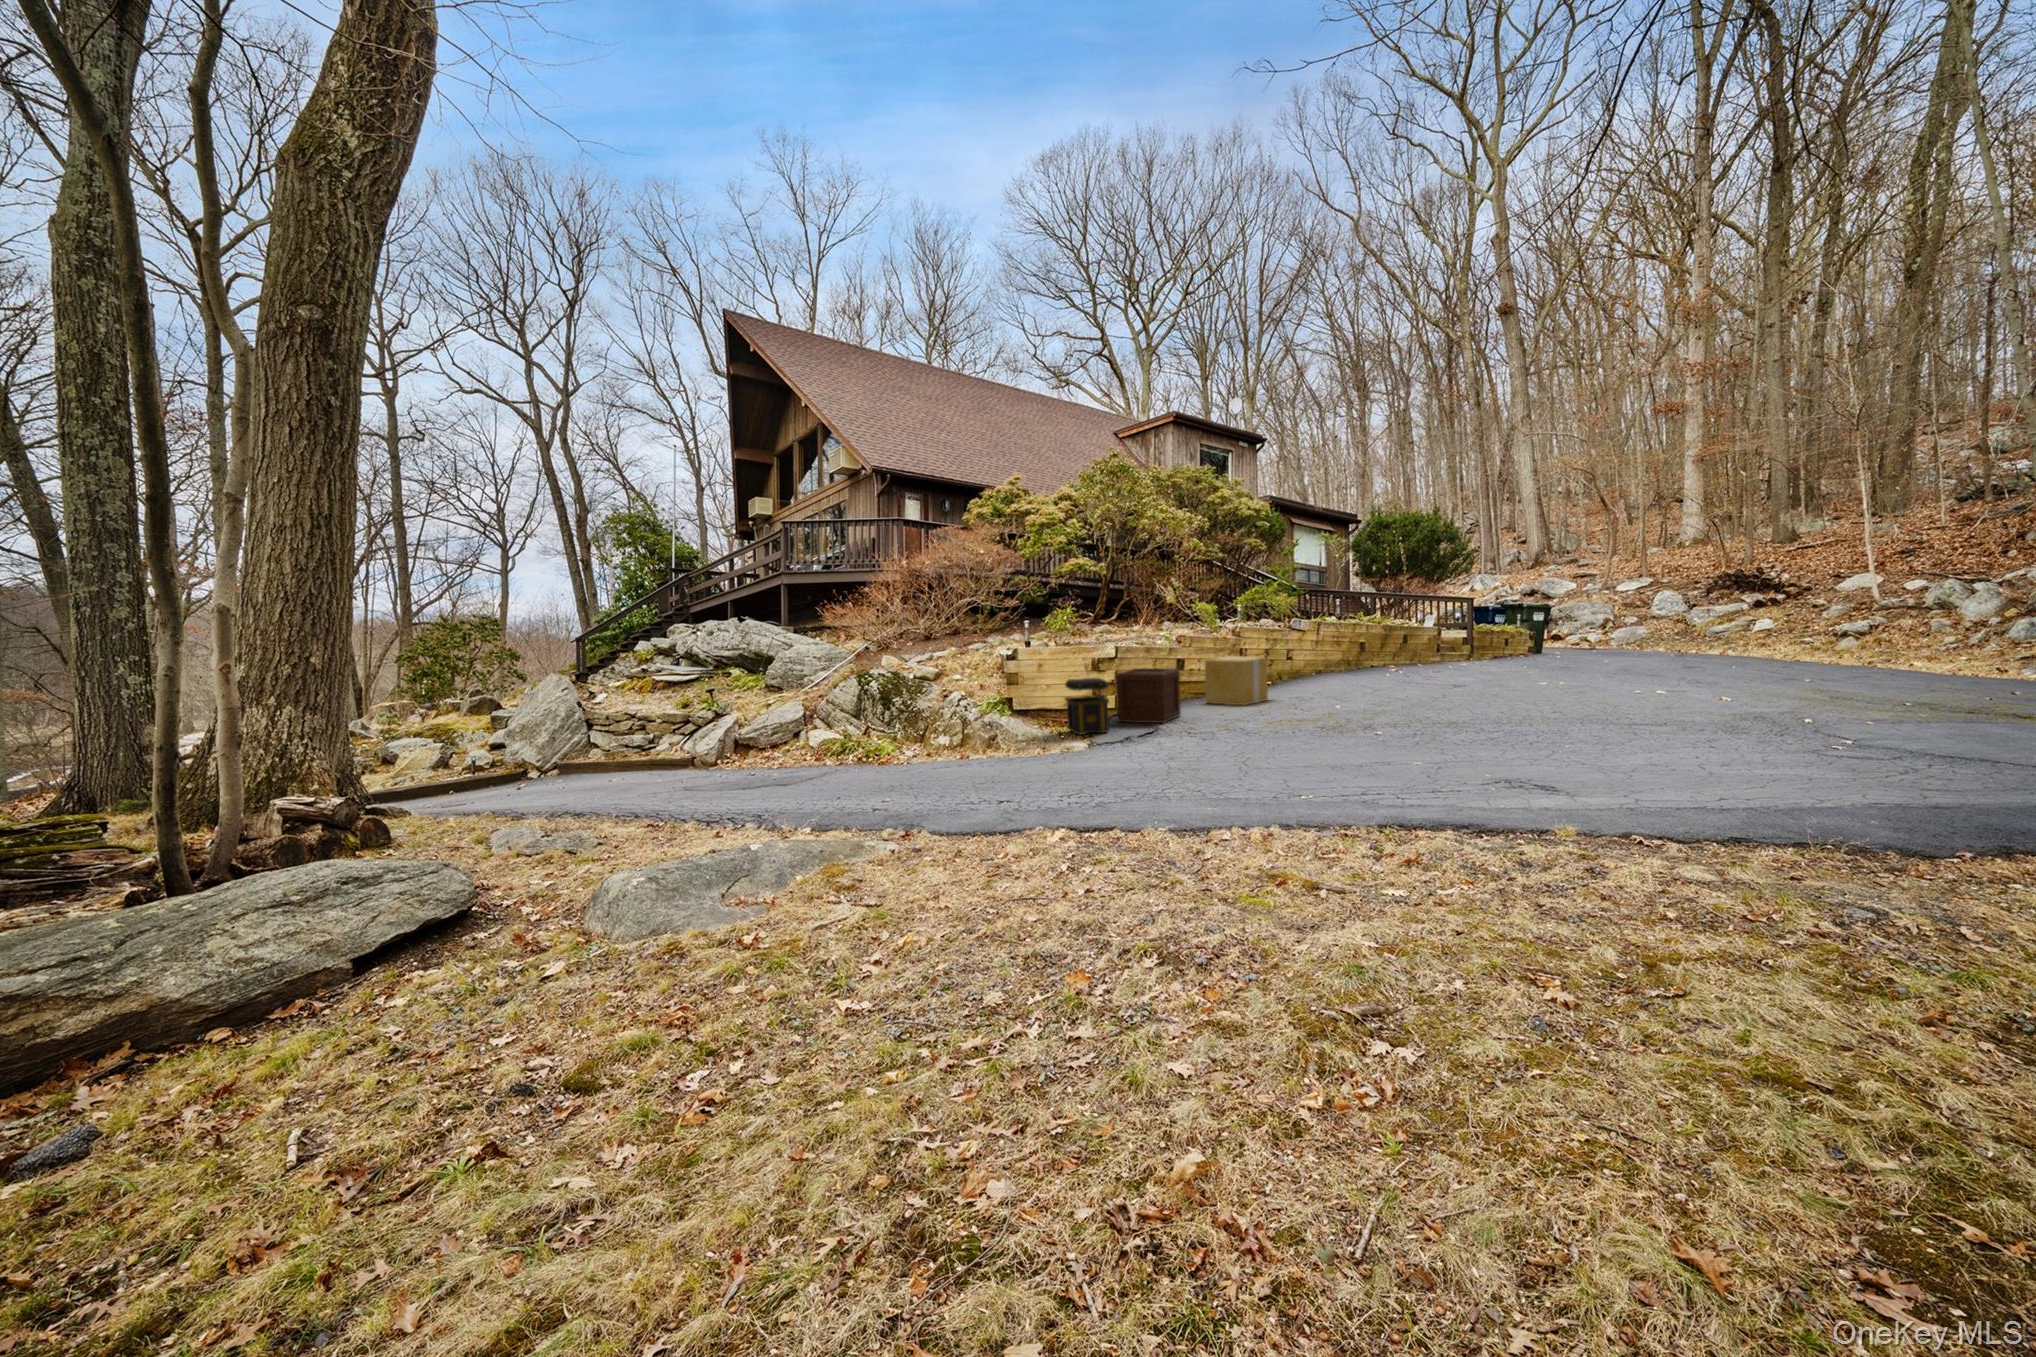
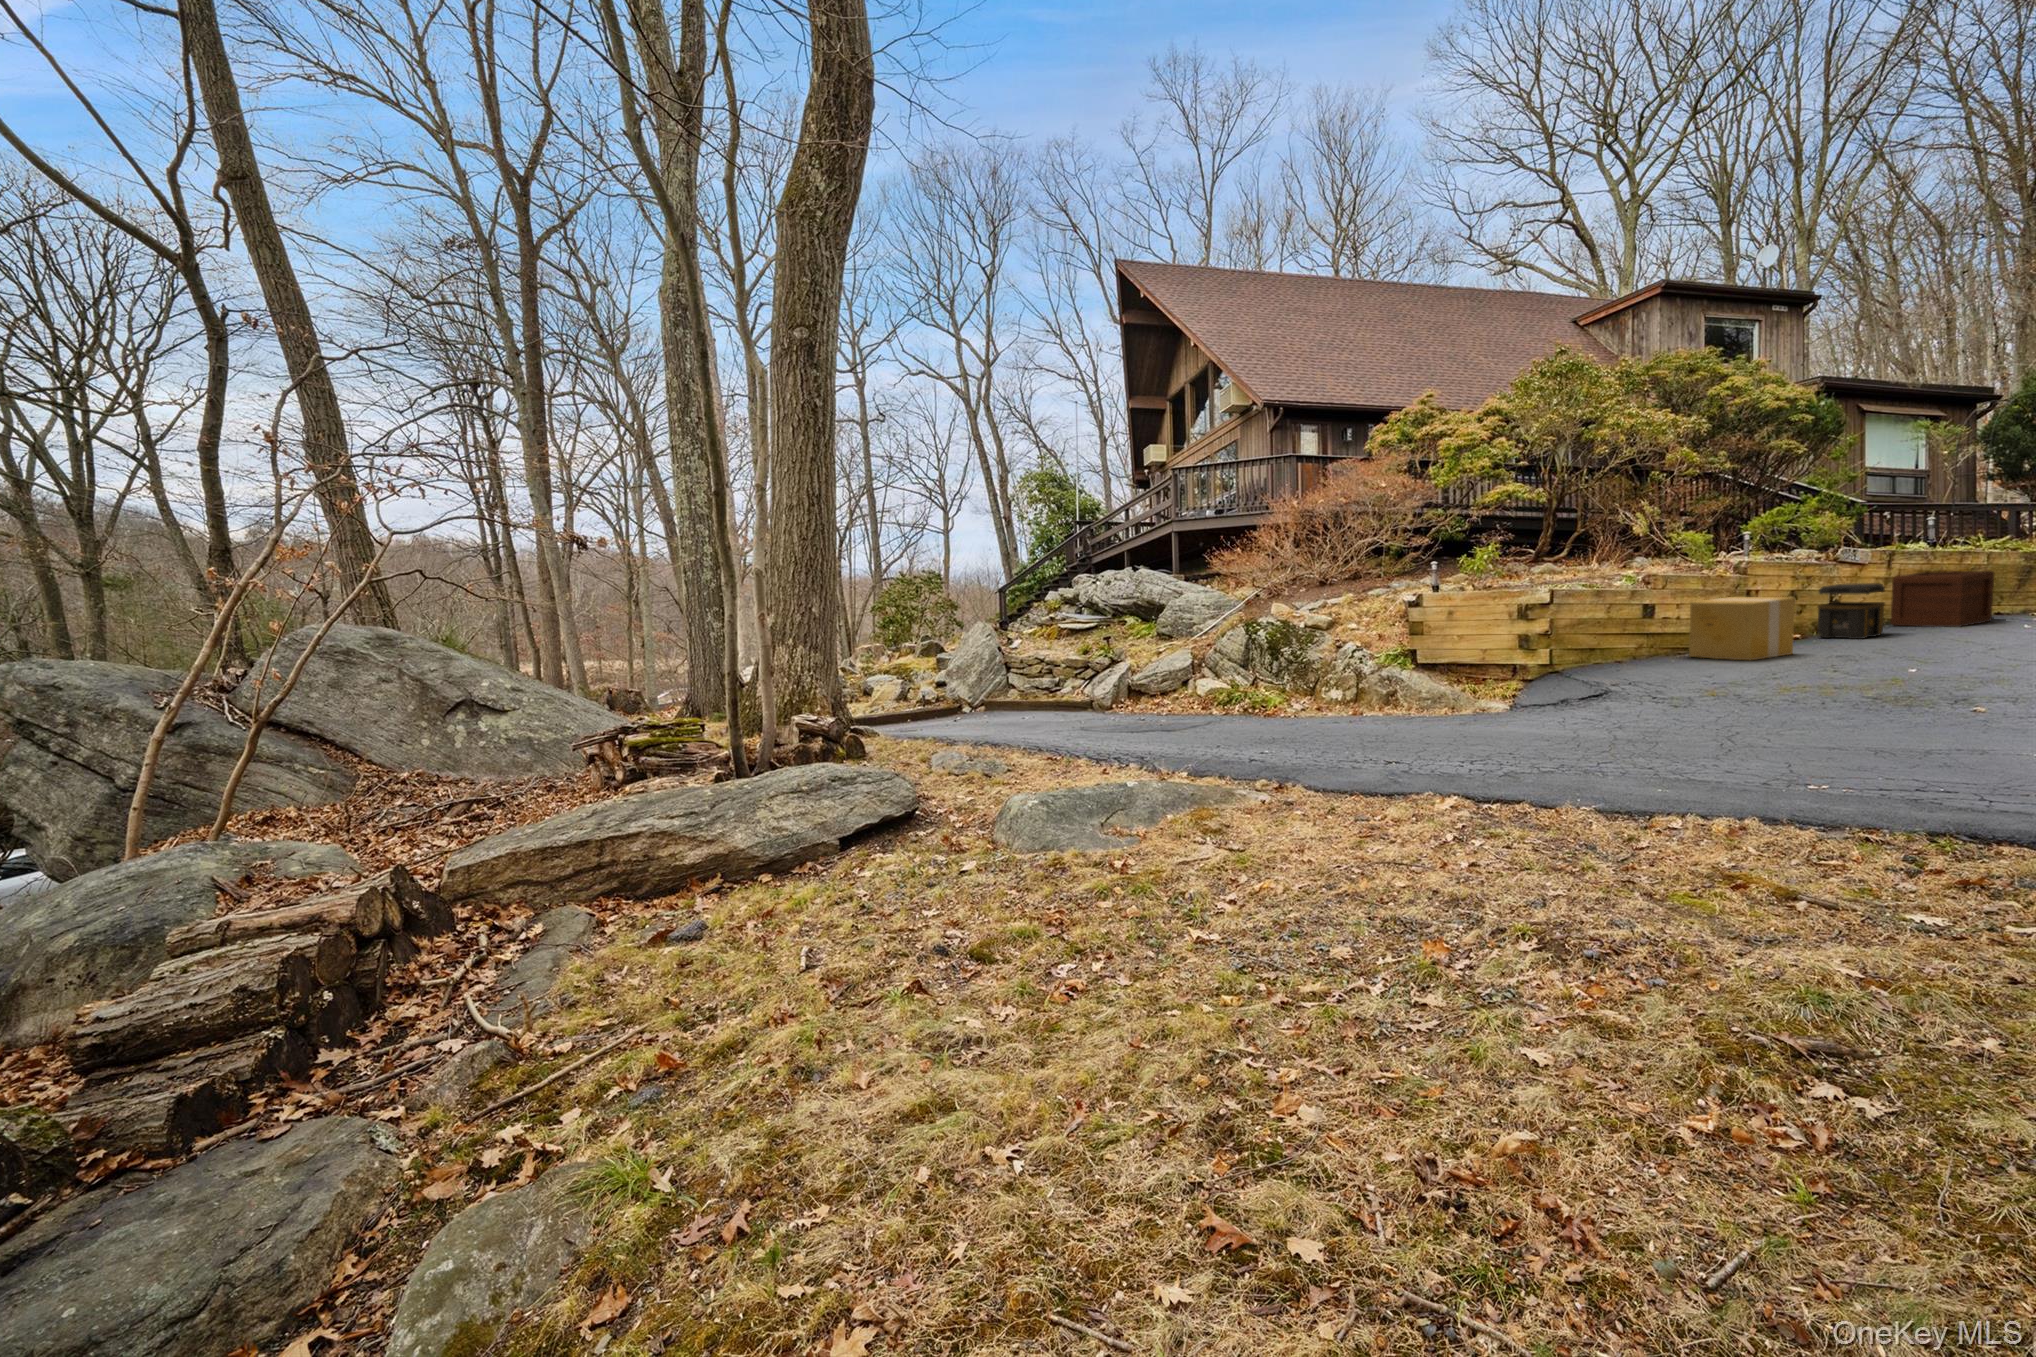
wooden crate: present [1116,668,1181,723] -> present [1891,571,1995,627]
toolbox: present [1065,678,1109,735] -> present [1818,583,1885,639]

